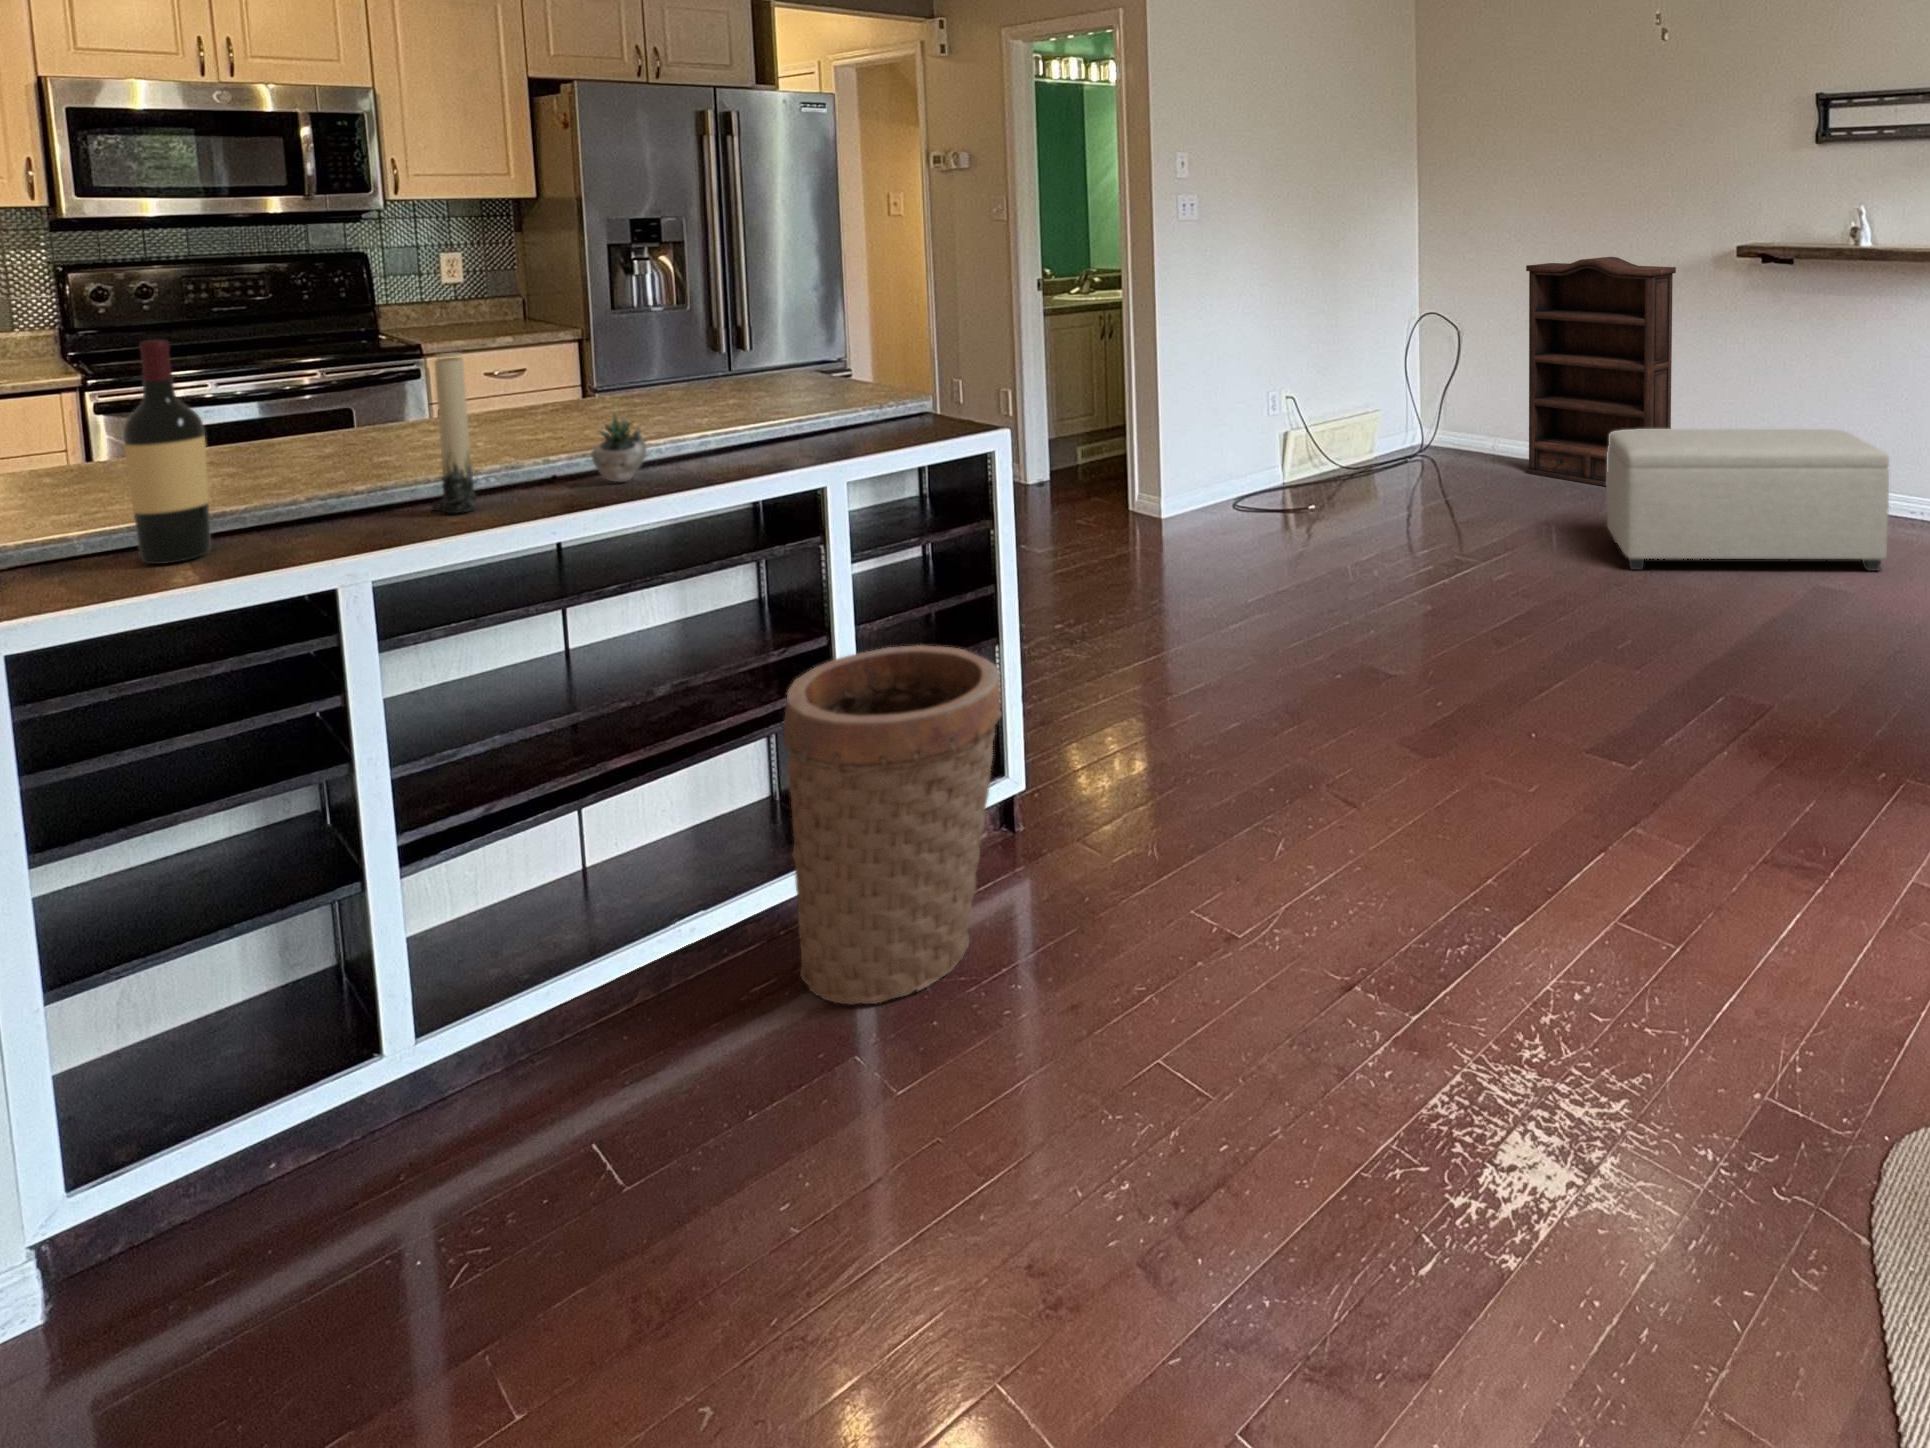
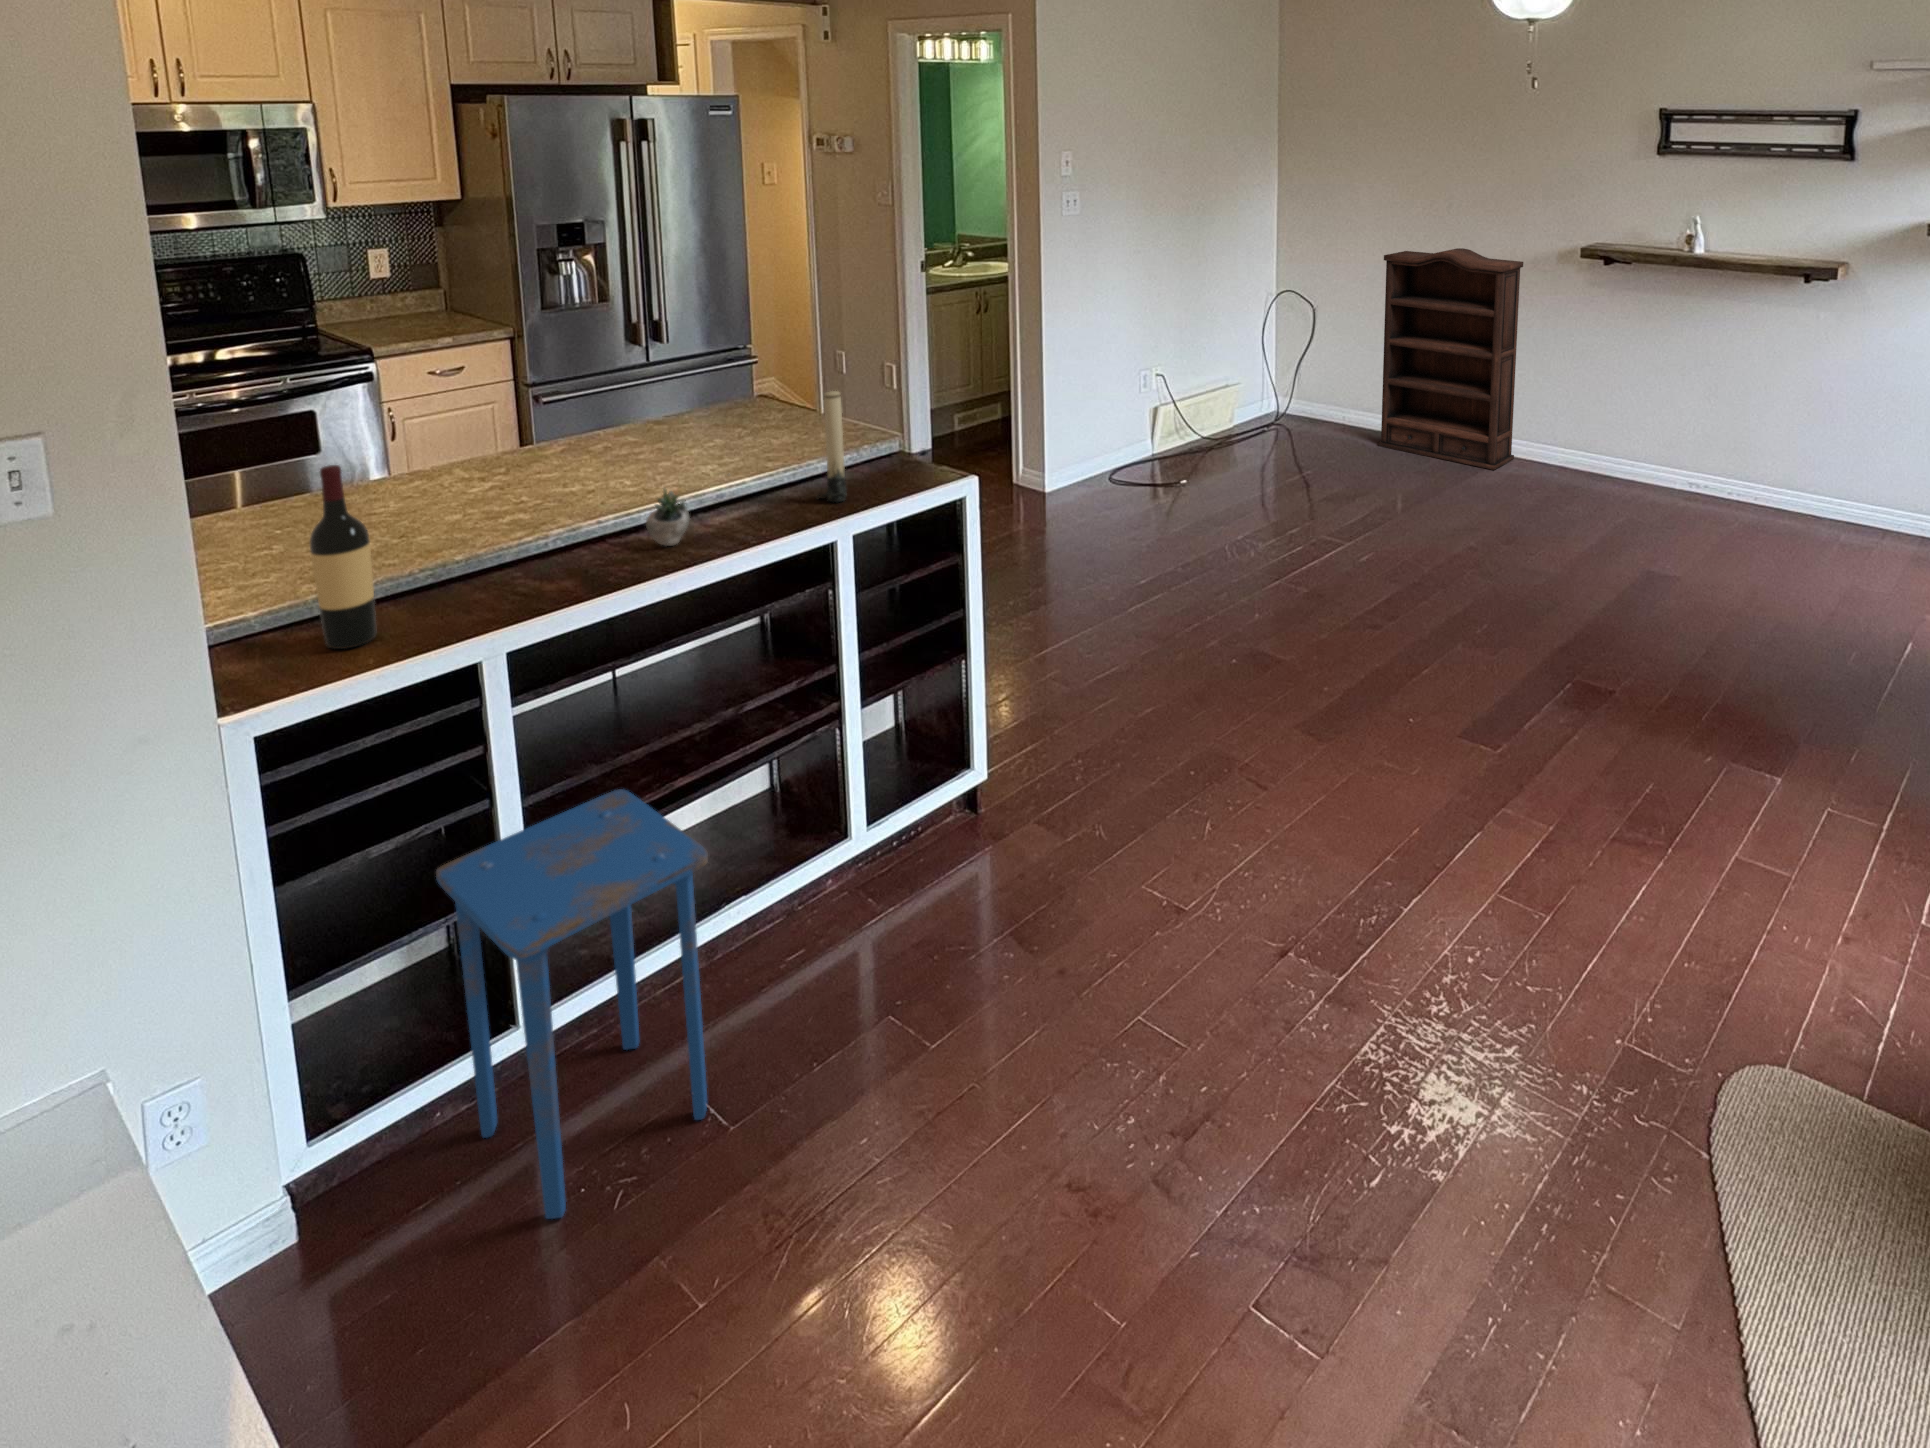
candle: present [431,353,476,513] -> present [816,391,847,502]
ottoman: present [1606,429,1889,571] -> none [1459,422,1715,554]
basket: present [782,645,1002,1004] -> none [816,671,995,973]
side table: none [254,759,595,1299] -> present [436,789,708,1219]

